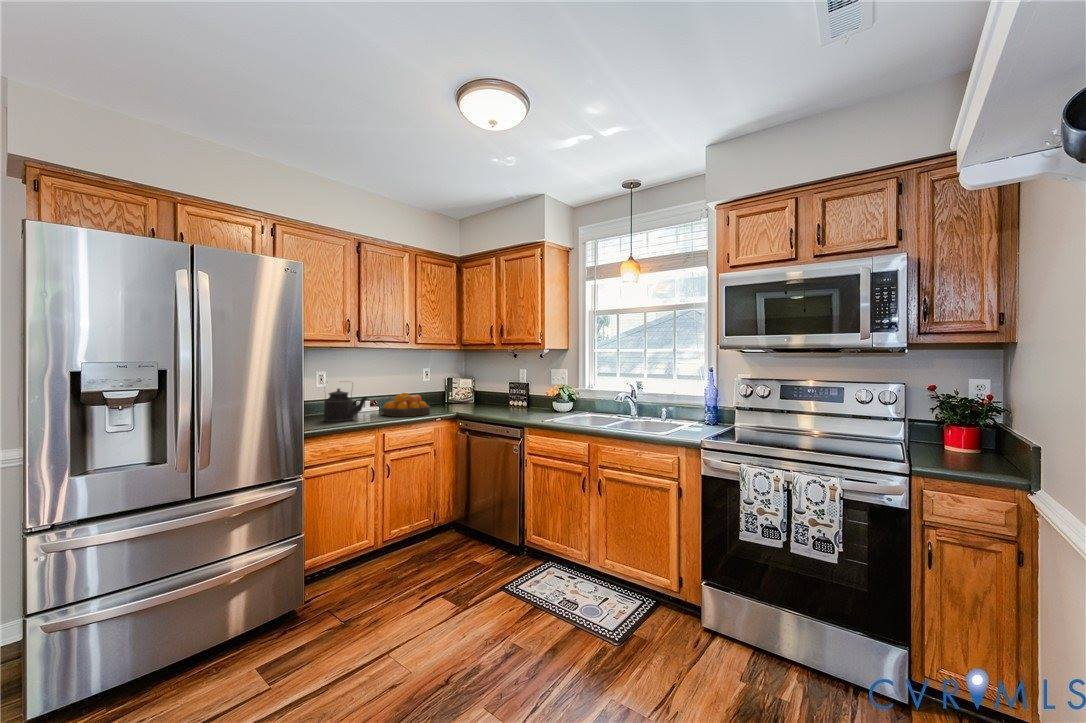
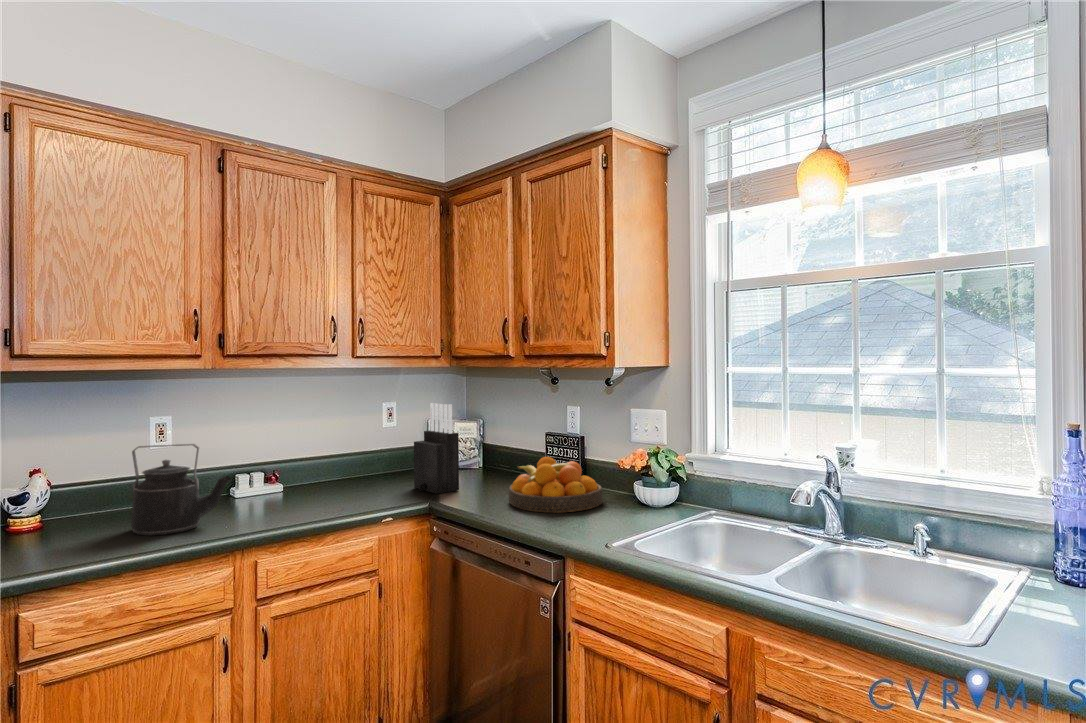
knife block: none [444,368,467,411] -> present [414,403,459,494]
fruit bowl: present [383,393,430,417] -> present [509,457,603,513]

